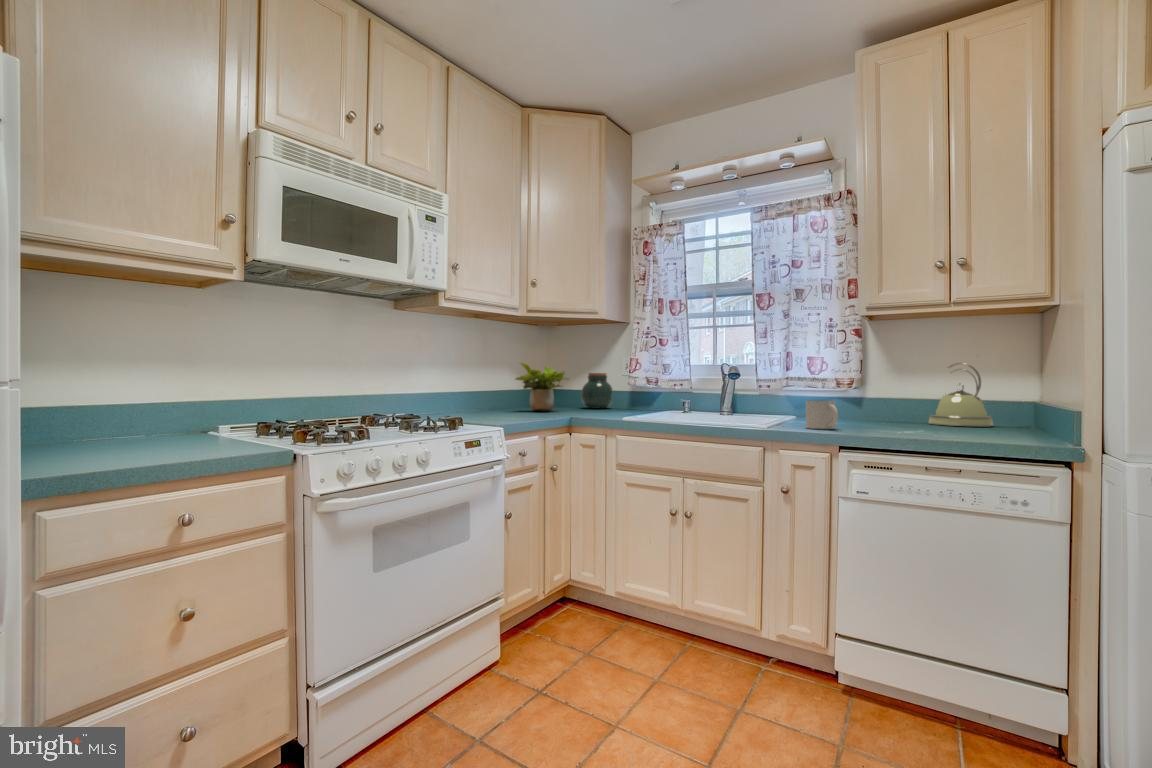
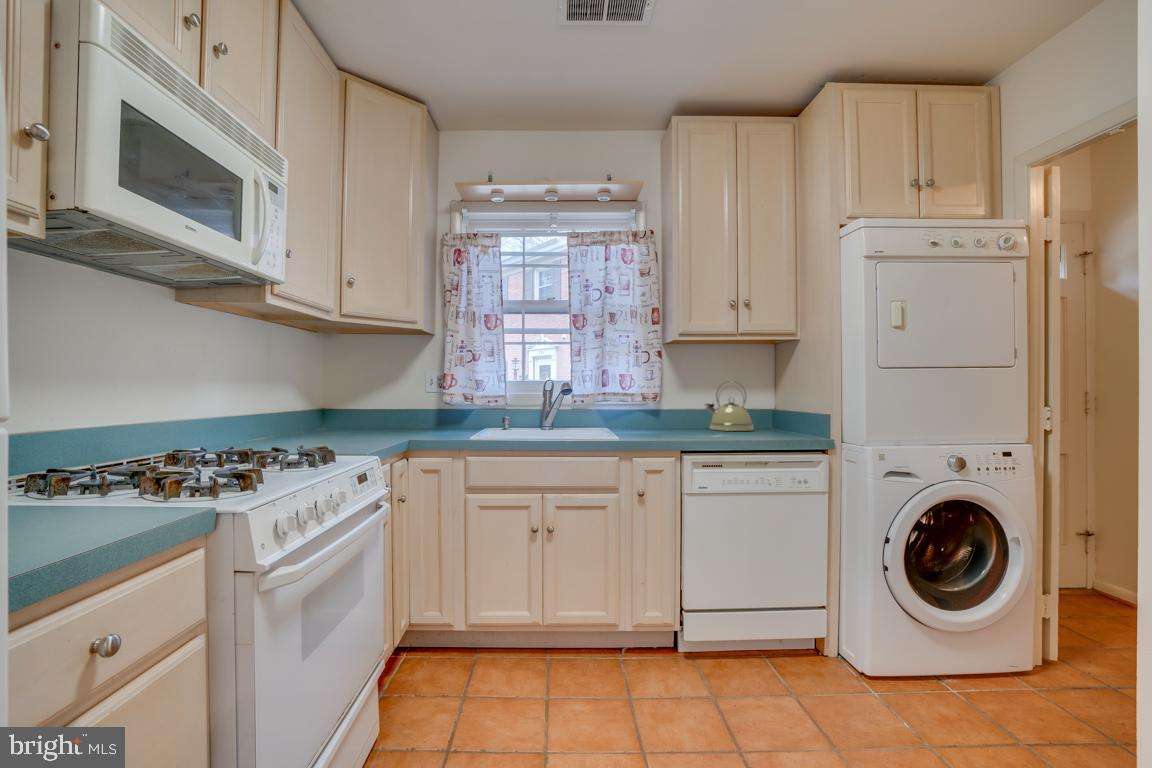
potted plant: present [516,363,568,411] -> none [313,378,376,437]
jar: present [581,373,612,409] -> none [378,389,416,429]
mug: present [806,401,838,429] -> none [651,415,683,441]

